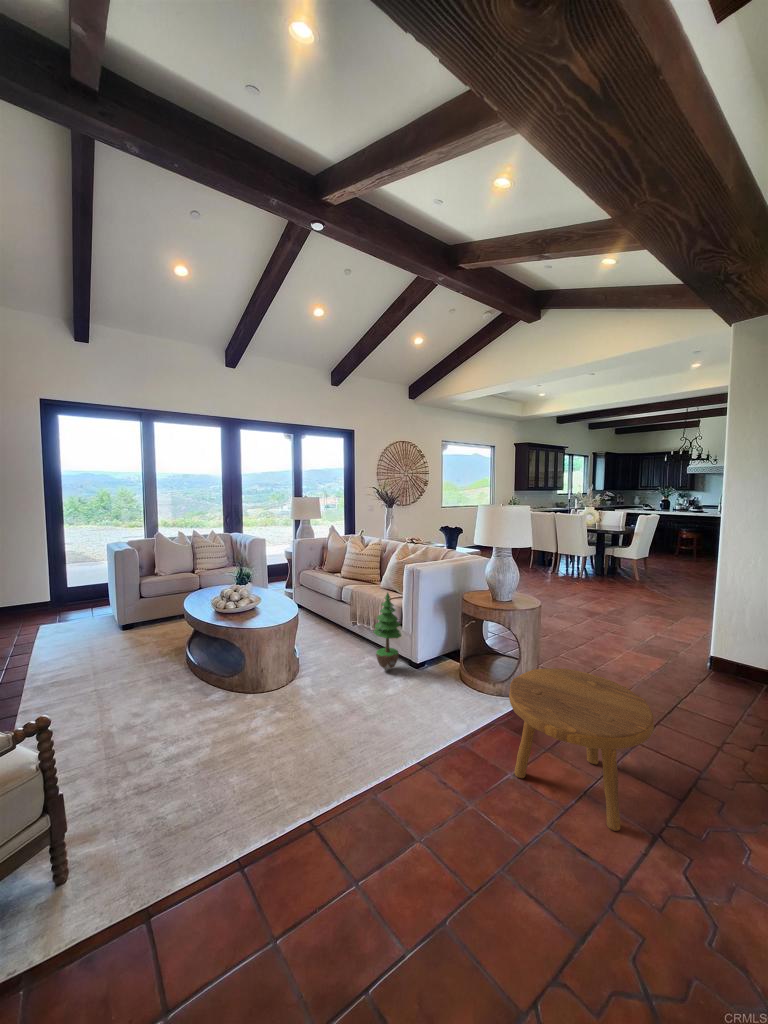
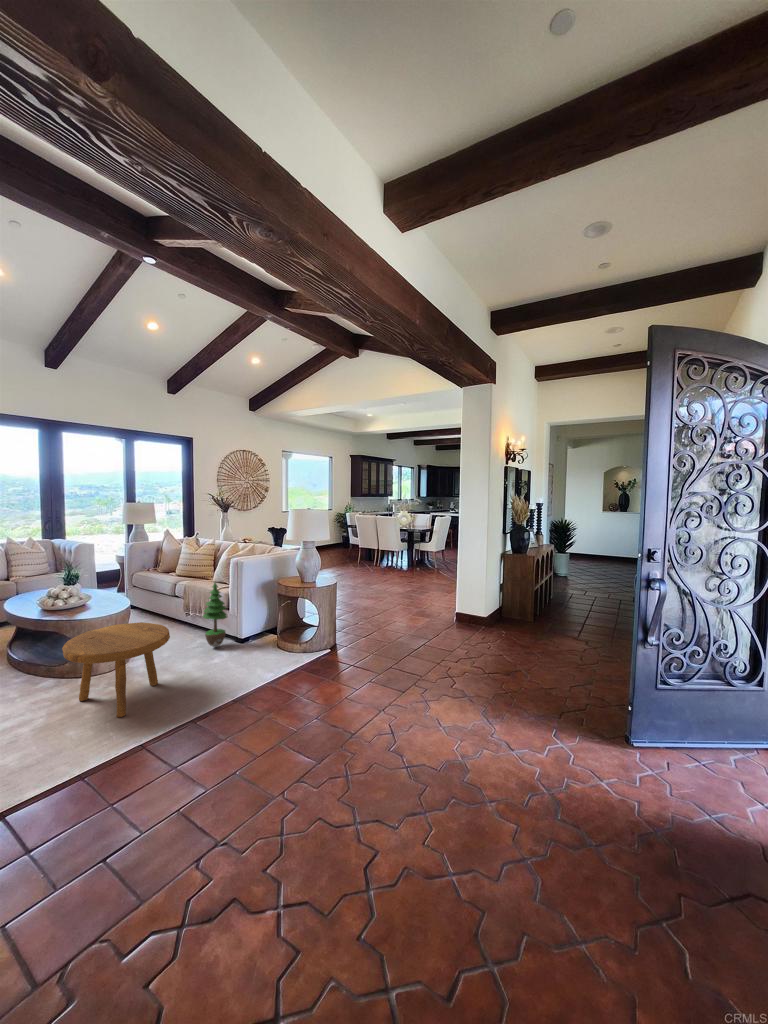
footstool: present [509,668,654,831] -> present [62,622,170,717]

